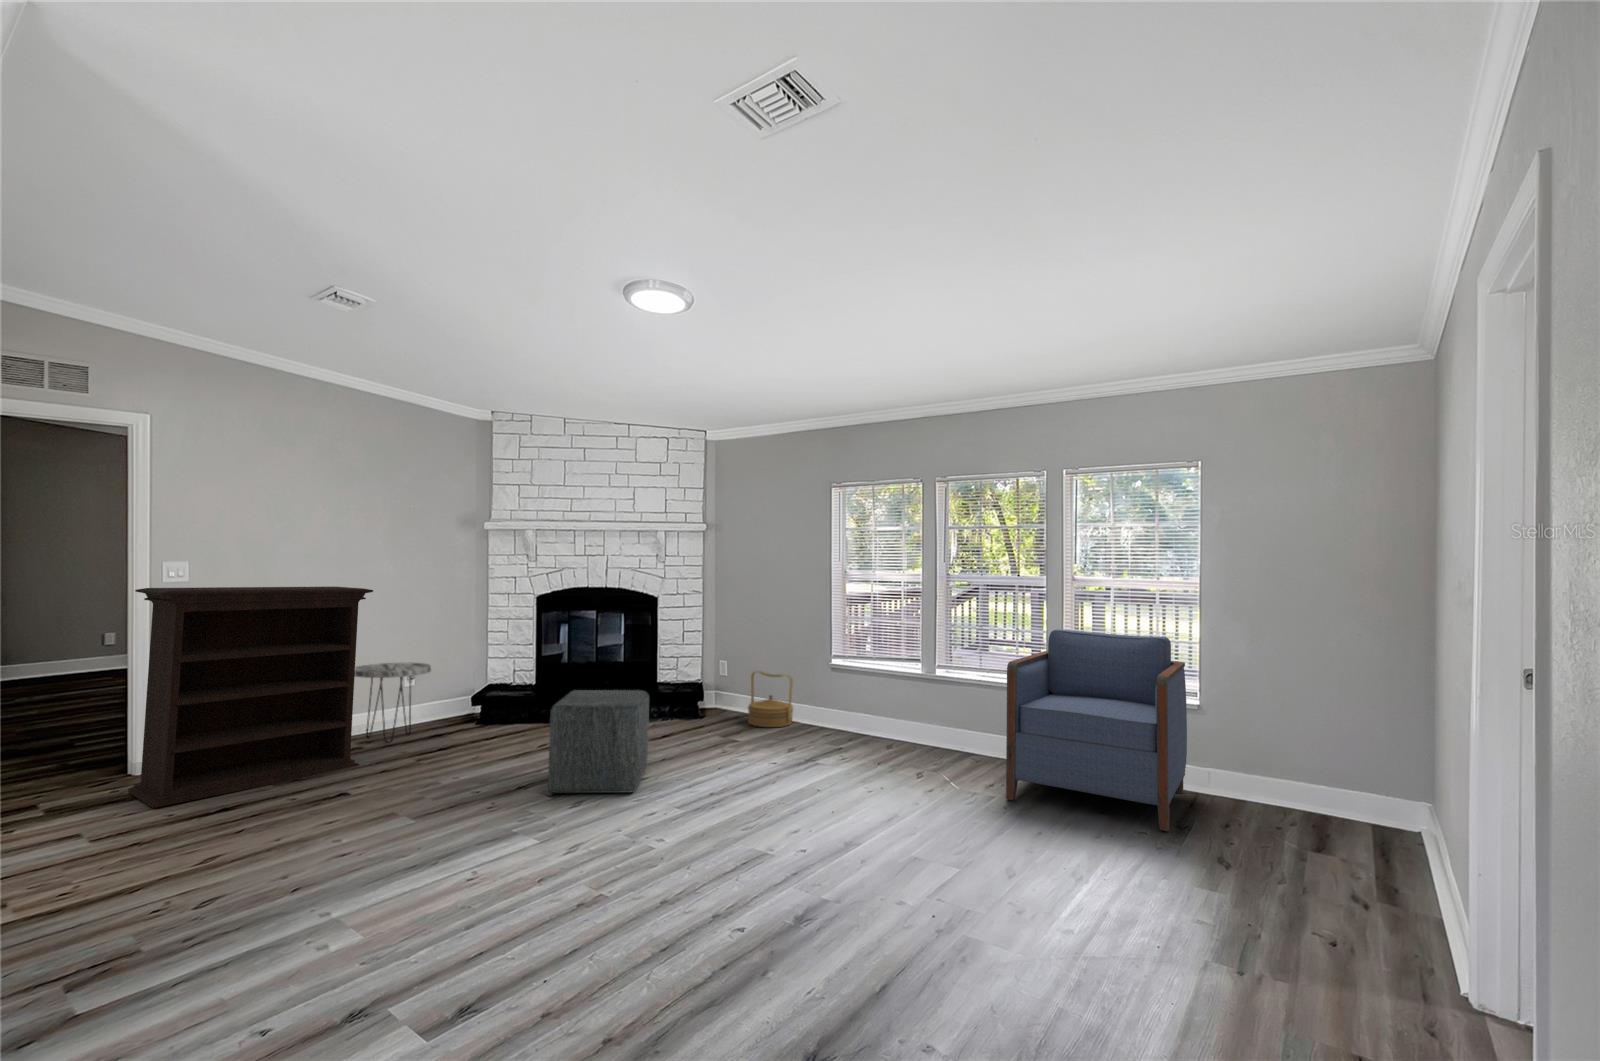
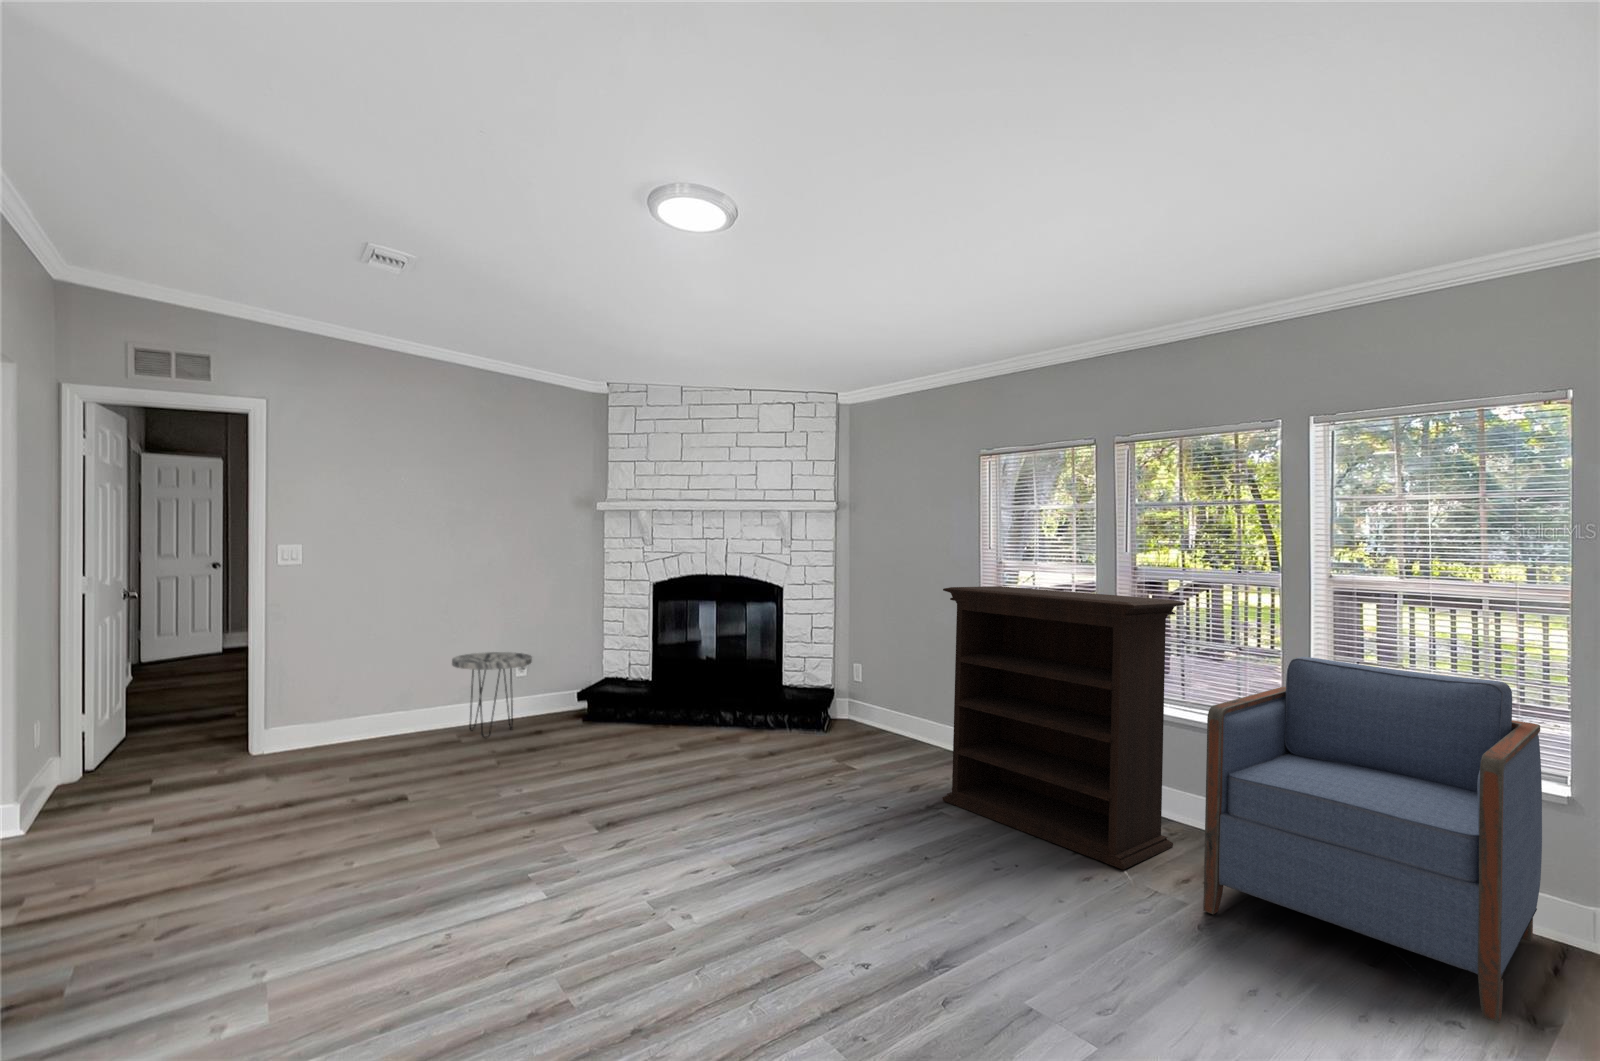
bookshelf: present [128,586,373,808] -> present [943,586,1185,870]
woven basket: present [748,671,793,727] -> none [876,681,933,754]
ottoman: present [548,690,649,793] -> none [598,700,729,834]

